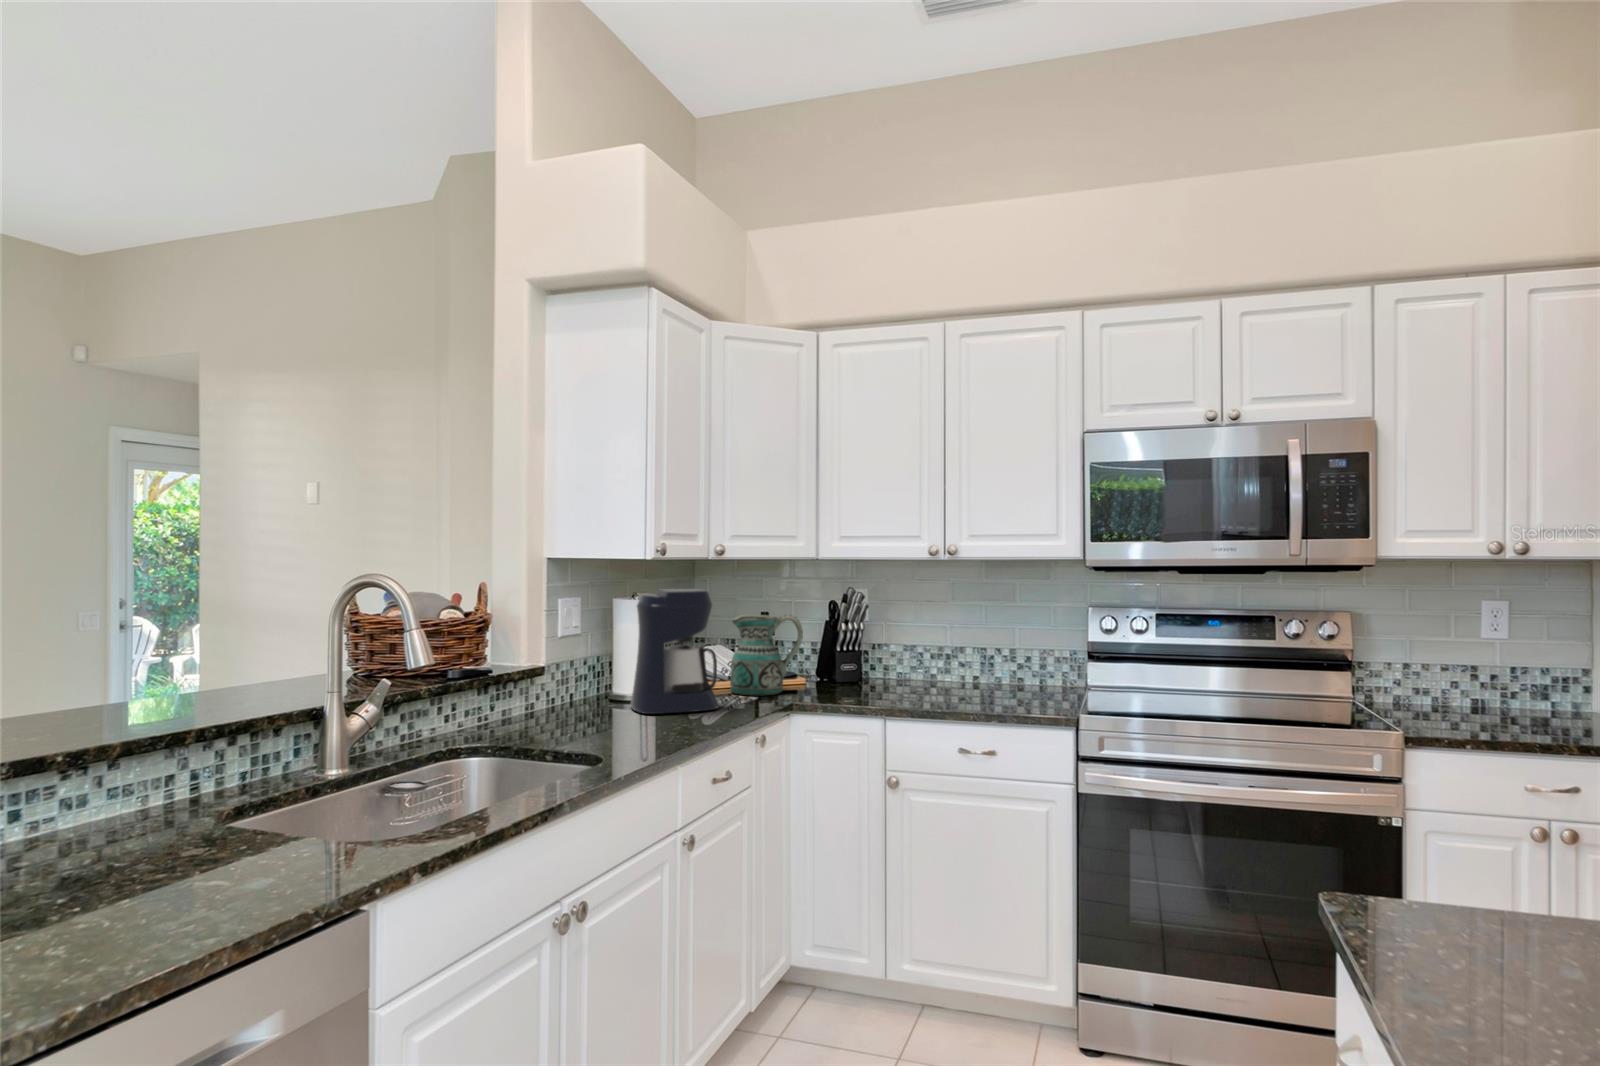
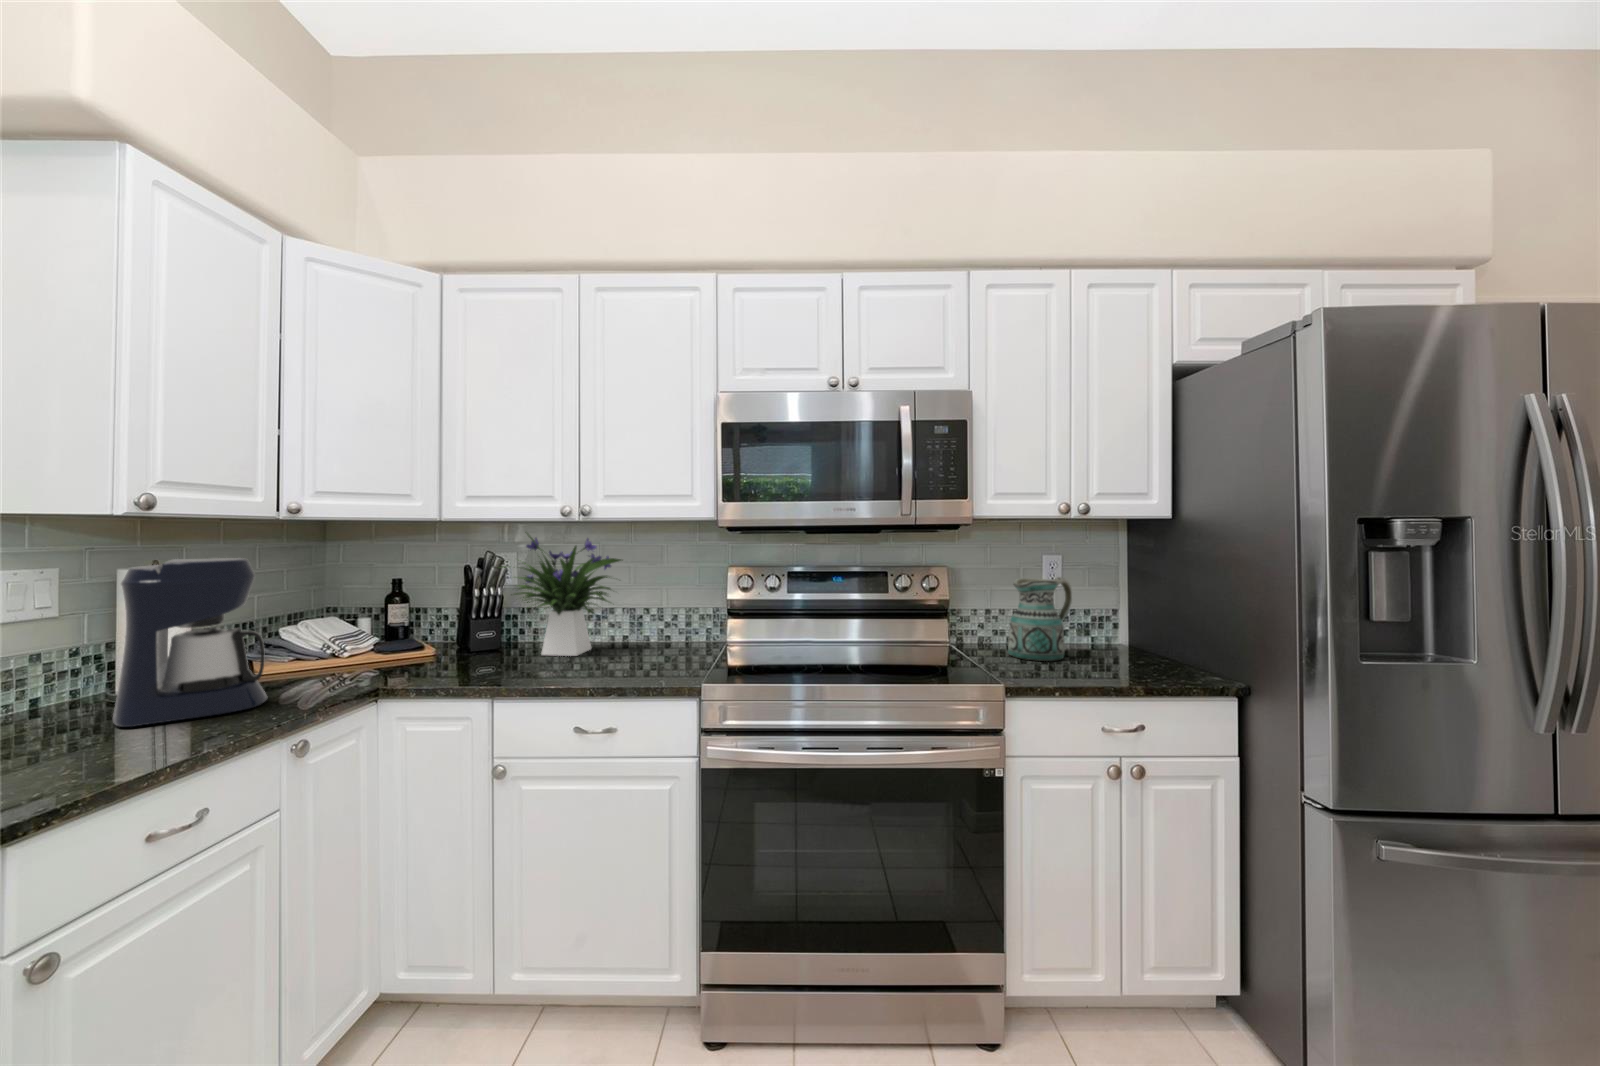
flower arrangement: none [868,568,981,691] -> present [515,534,621,656]
ceramic pitcher: present [730,615,803,695] -> present [1008,577,1072,661]

